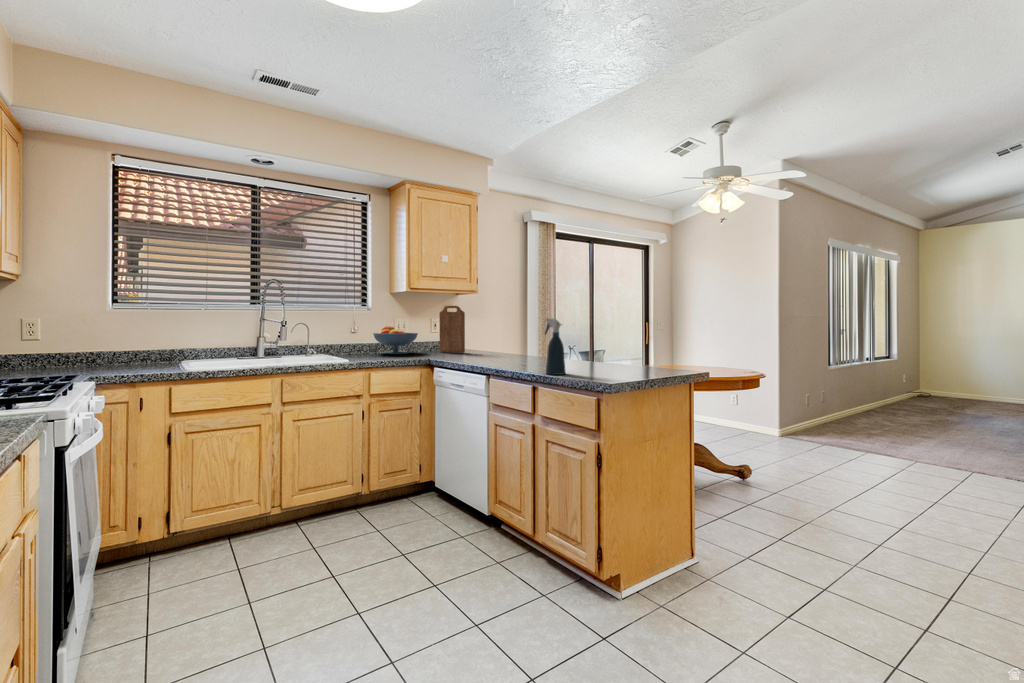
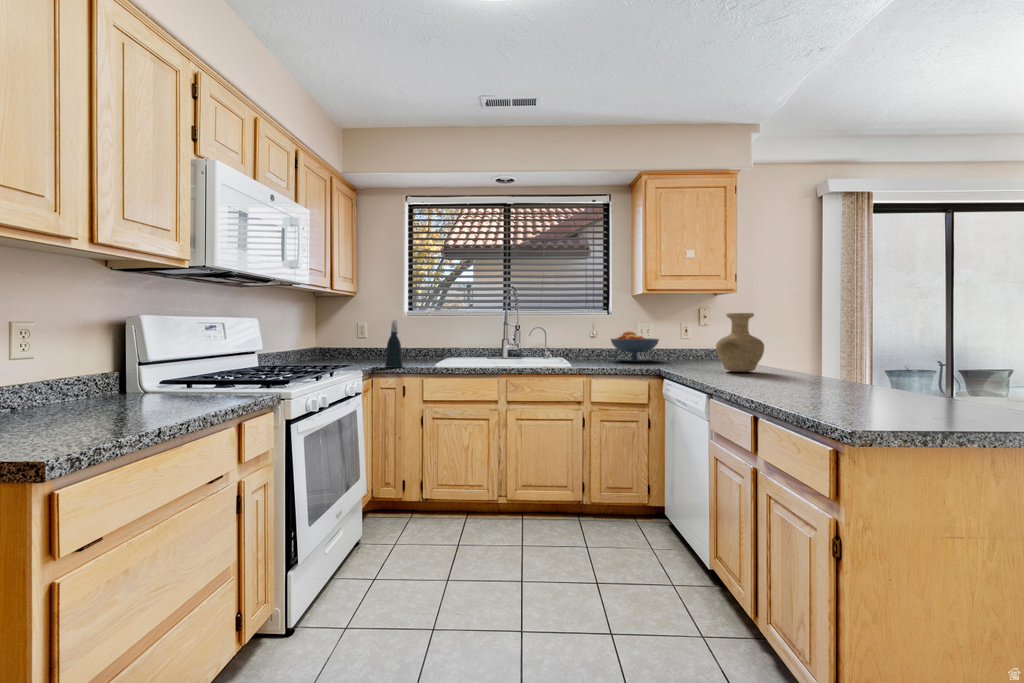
cutting board: present [439,306,465,353] -> none [685,307,715,363]
vase: none [479,313,514,360] -> present [716,313,764,372]
spray bottle: present [545,318,566,375] -> present [385,320,403,368]

